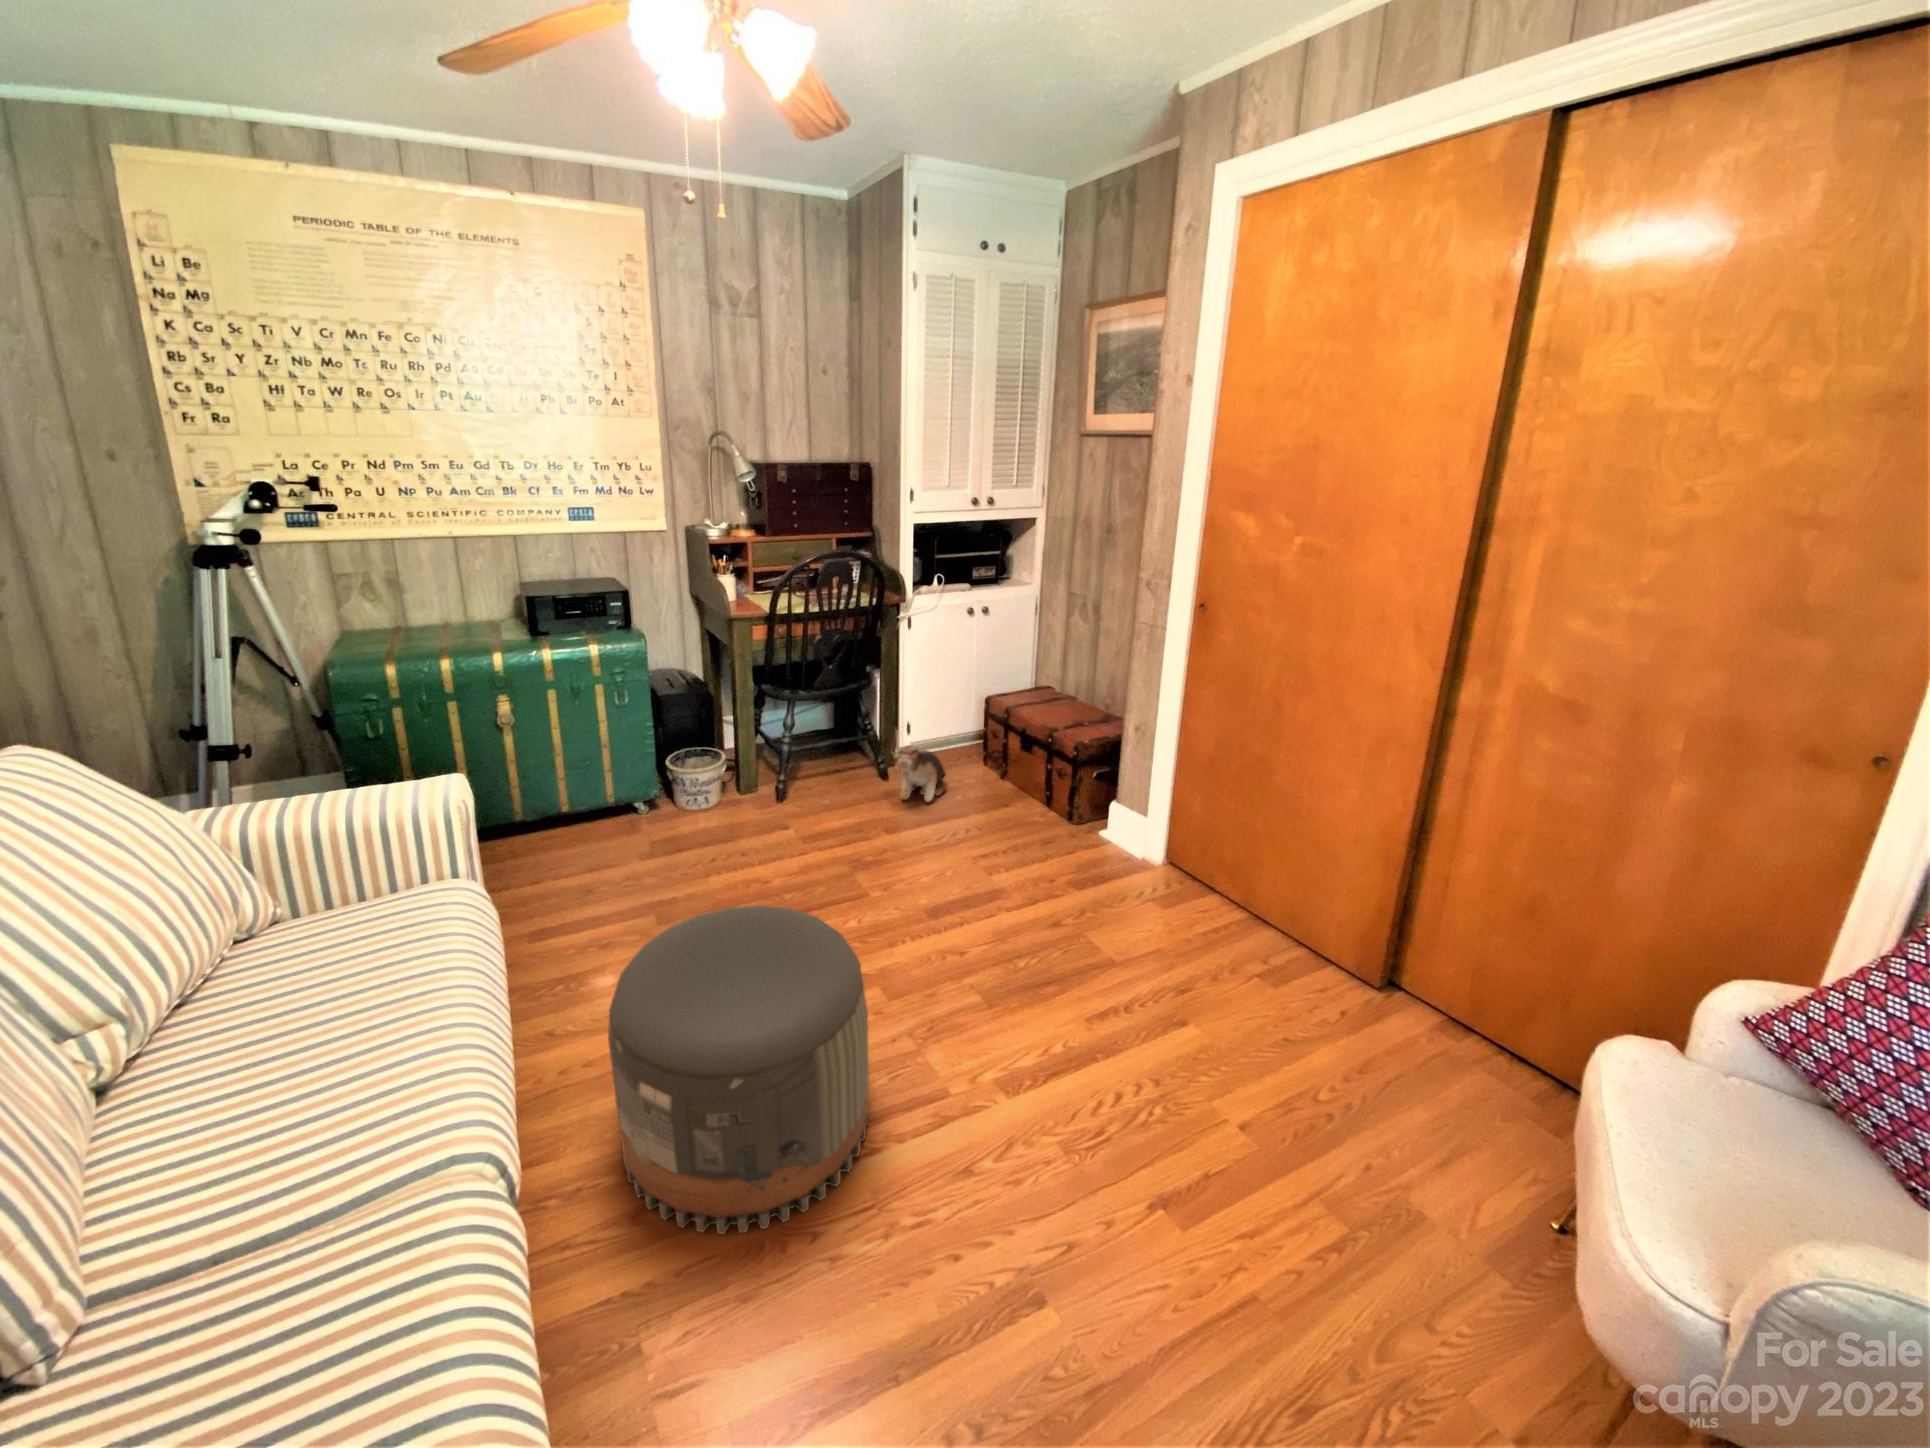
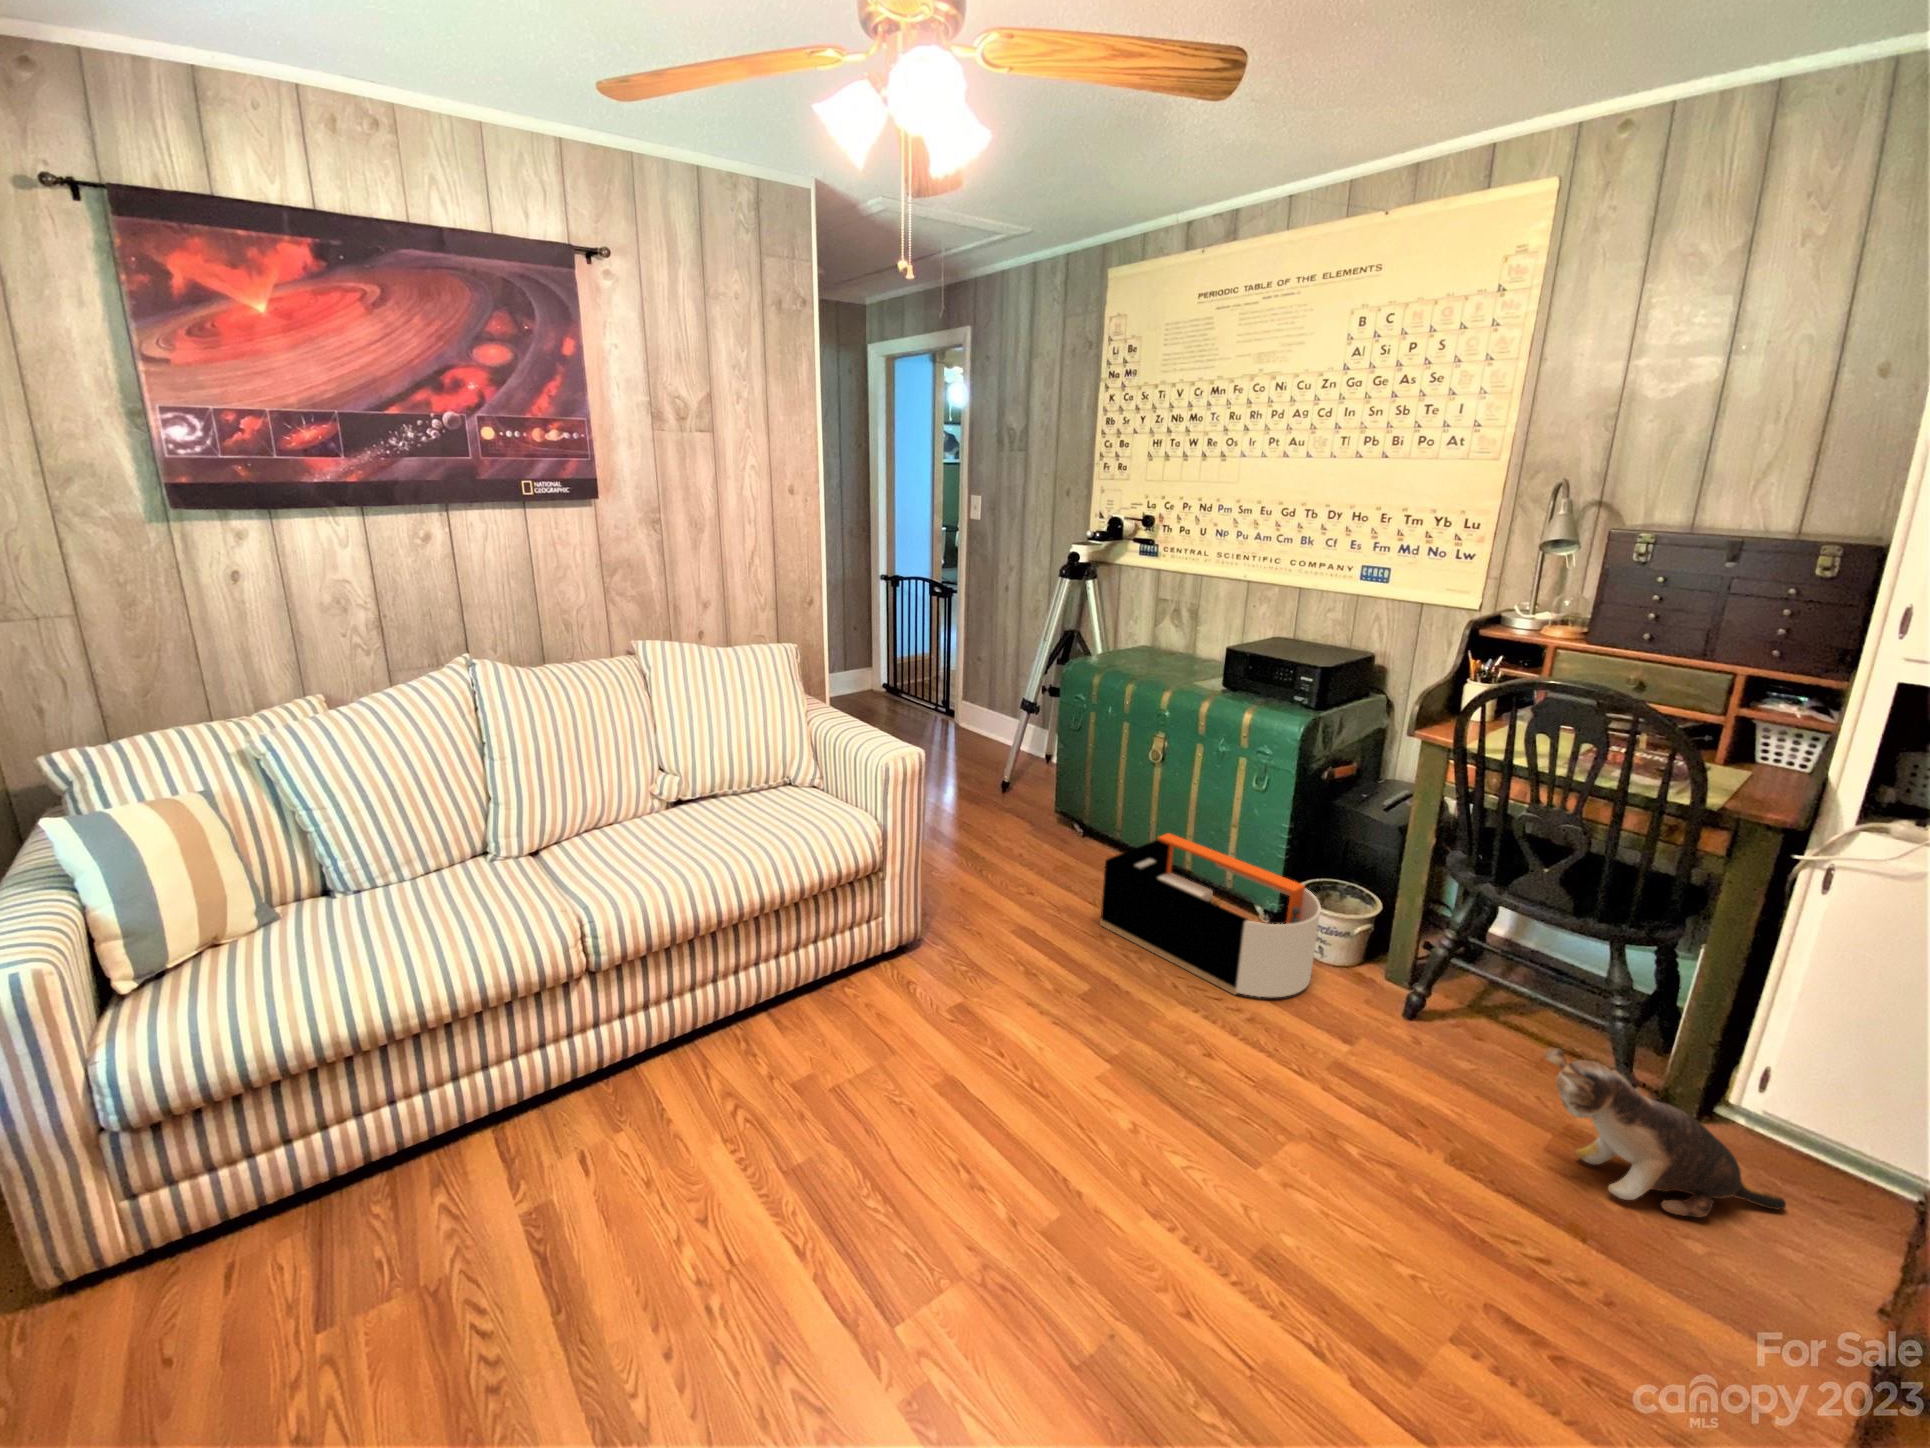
storage bin: none [553,756,733,882] -> present [1100,833,1321,997]
pouf: present [608,905,869,1234] -> none [701,924,952,1241]

